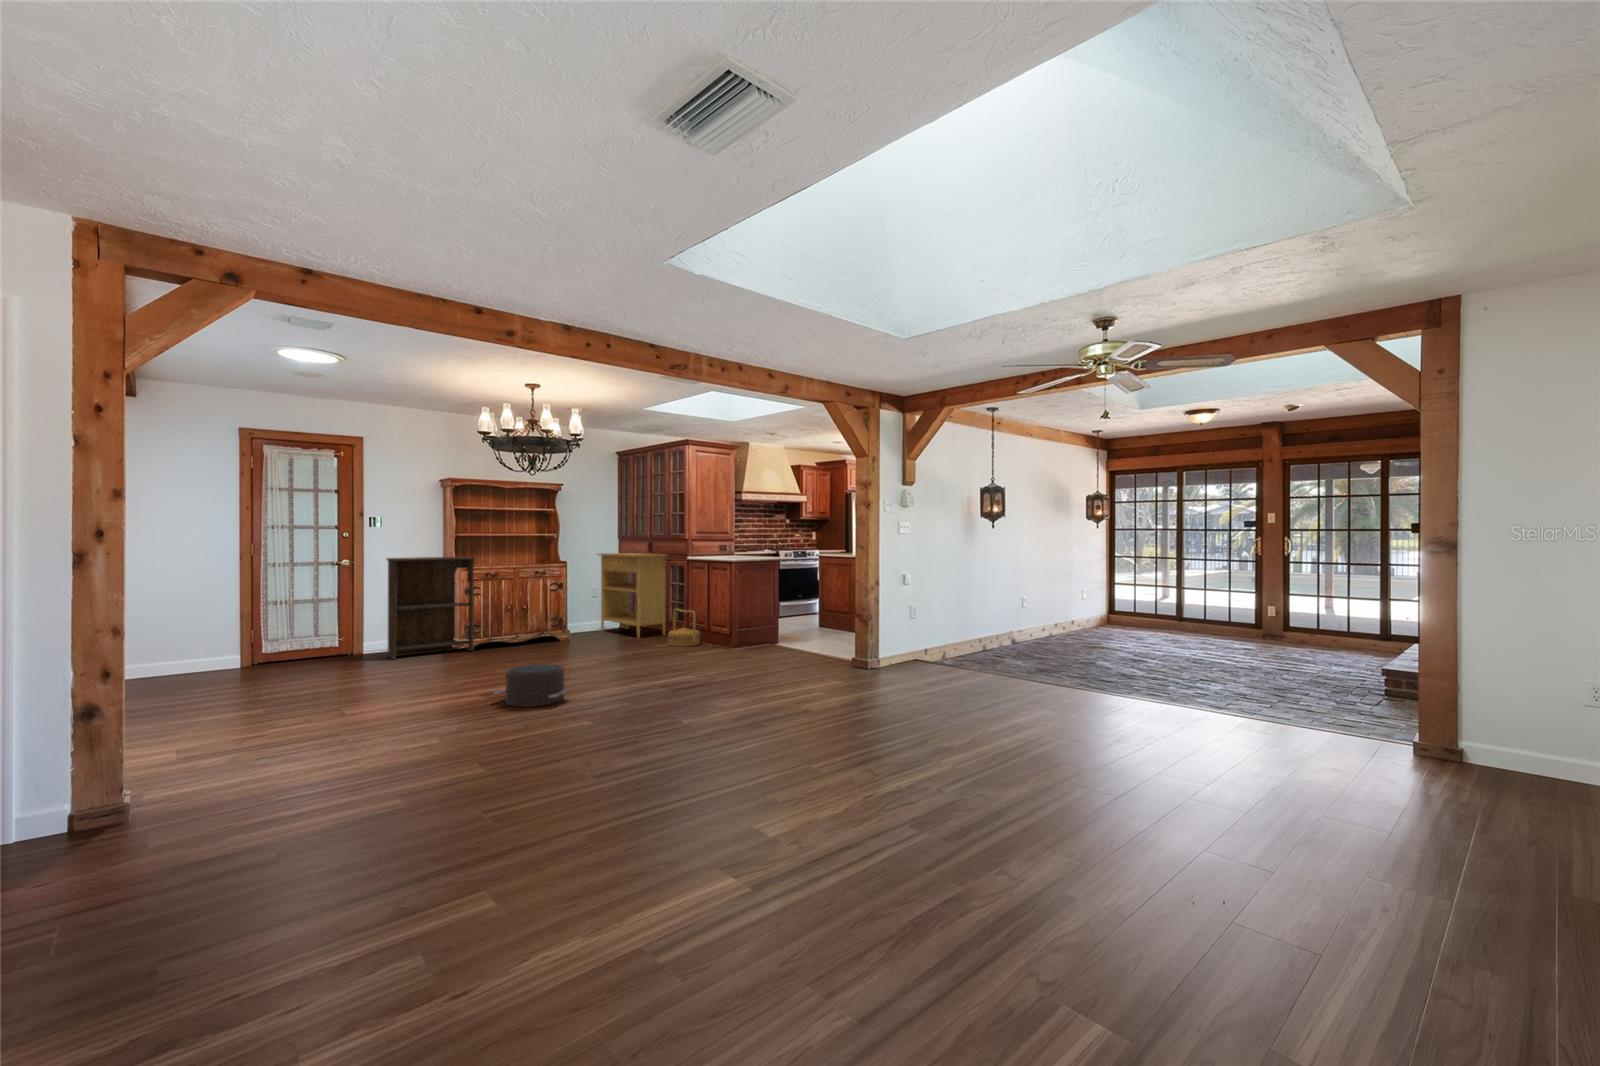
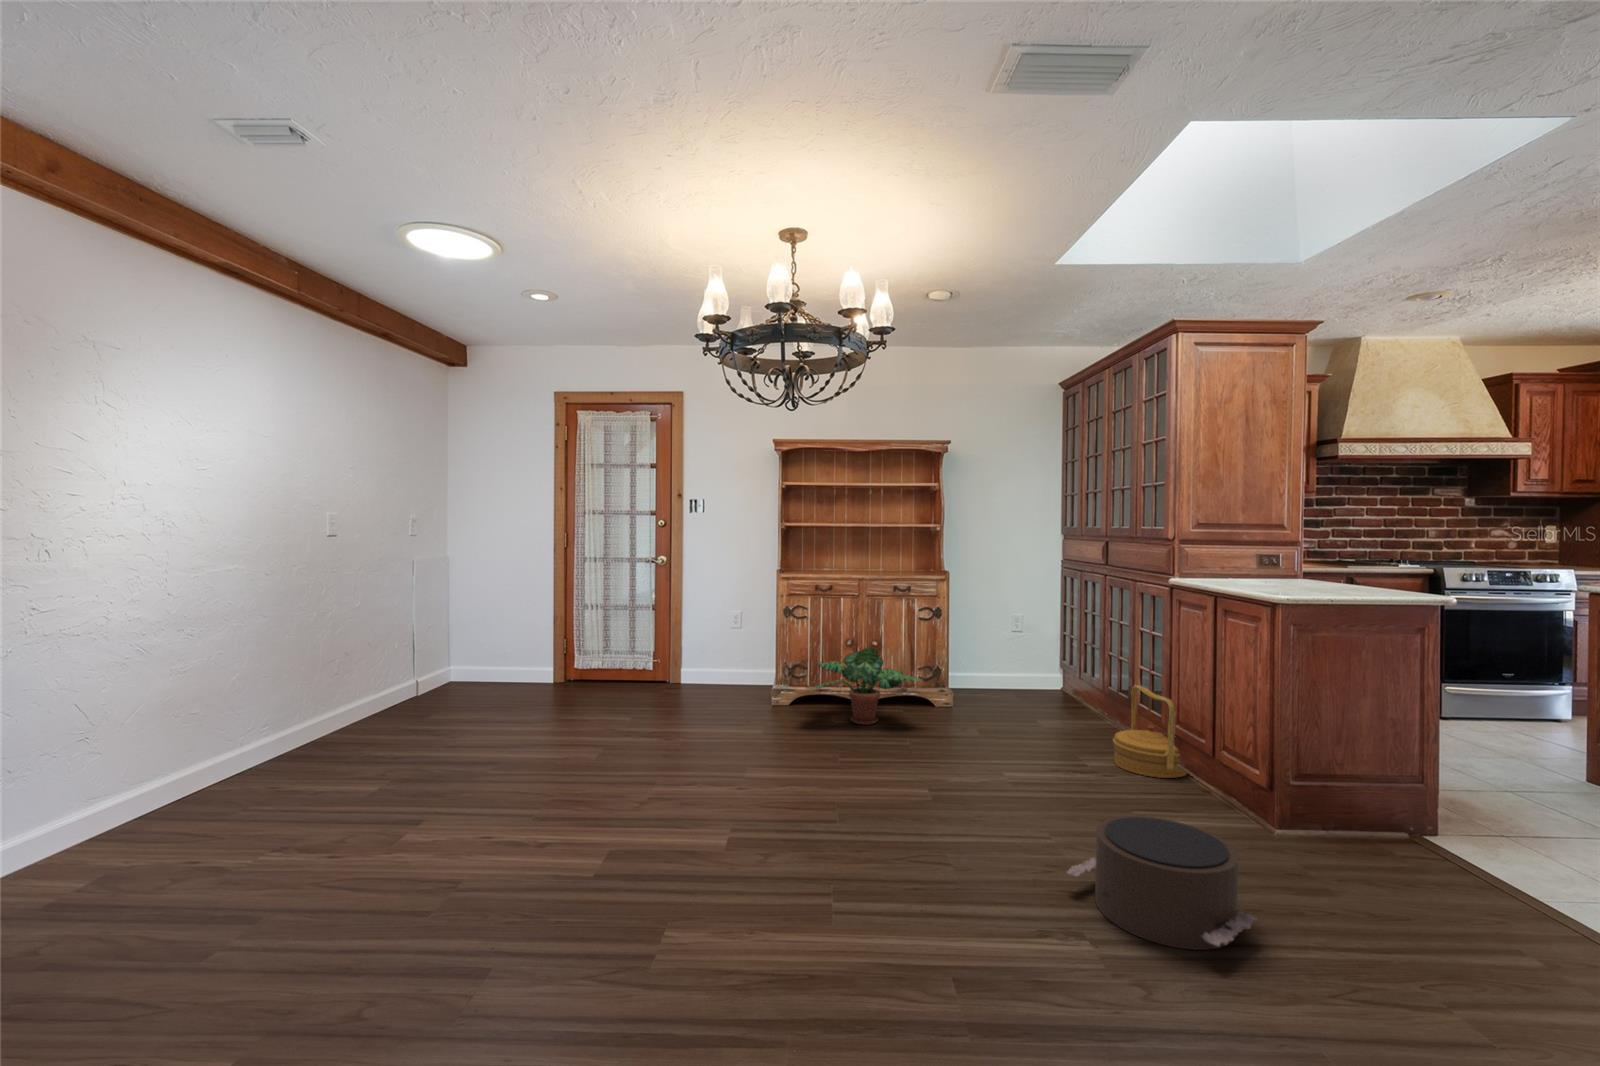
console table: present [598,553,667,638] -> none [1017,559,1136,727]
bookshelf: present [387,557,475,659] -> none [683,556,798,704]
potted plant: none [497,604,571,652] -> present [812,646,921,725]
pouf: present [494,664,569,707] -> present [1067,816,1256,950]

